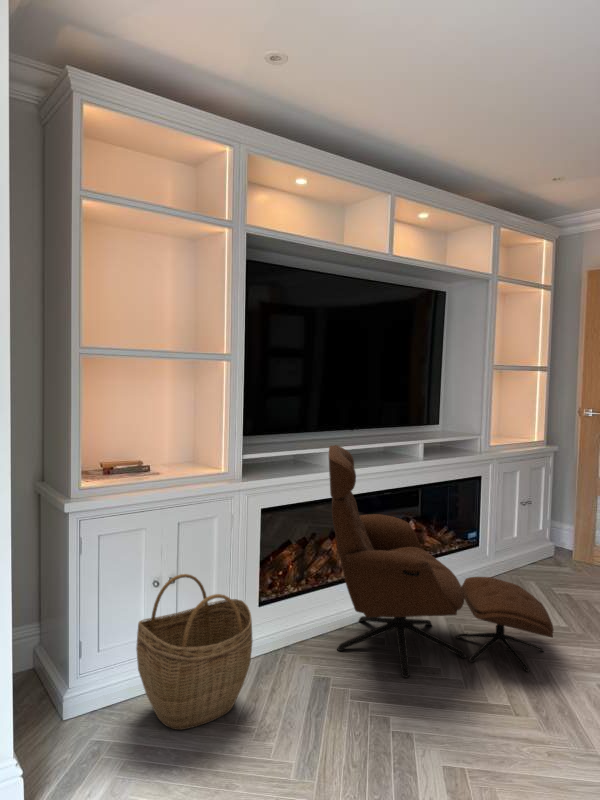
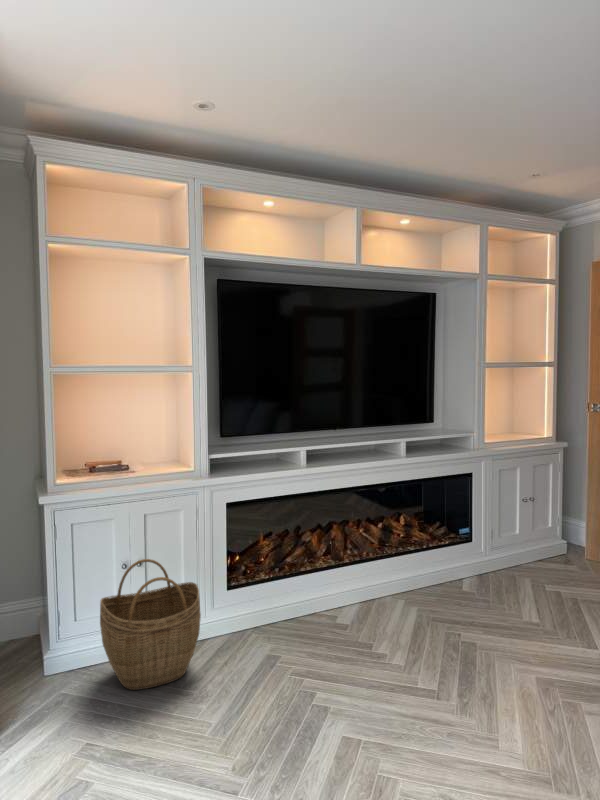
lounge chair: present [329,445,554,677] -> none [281,445,499,663]

